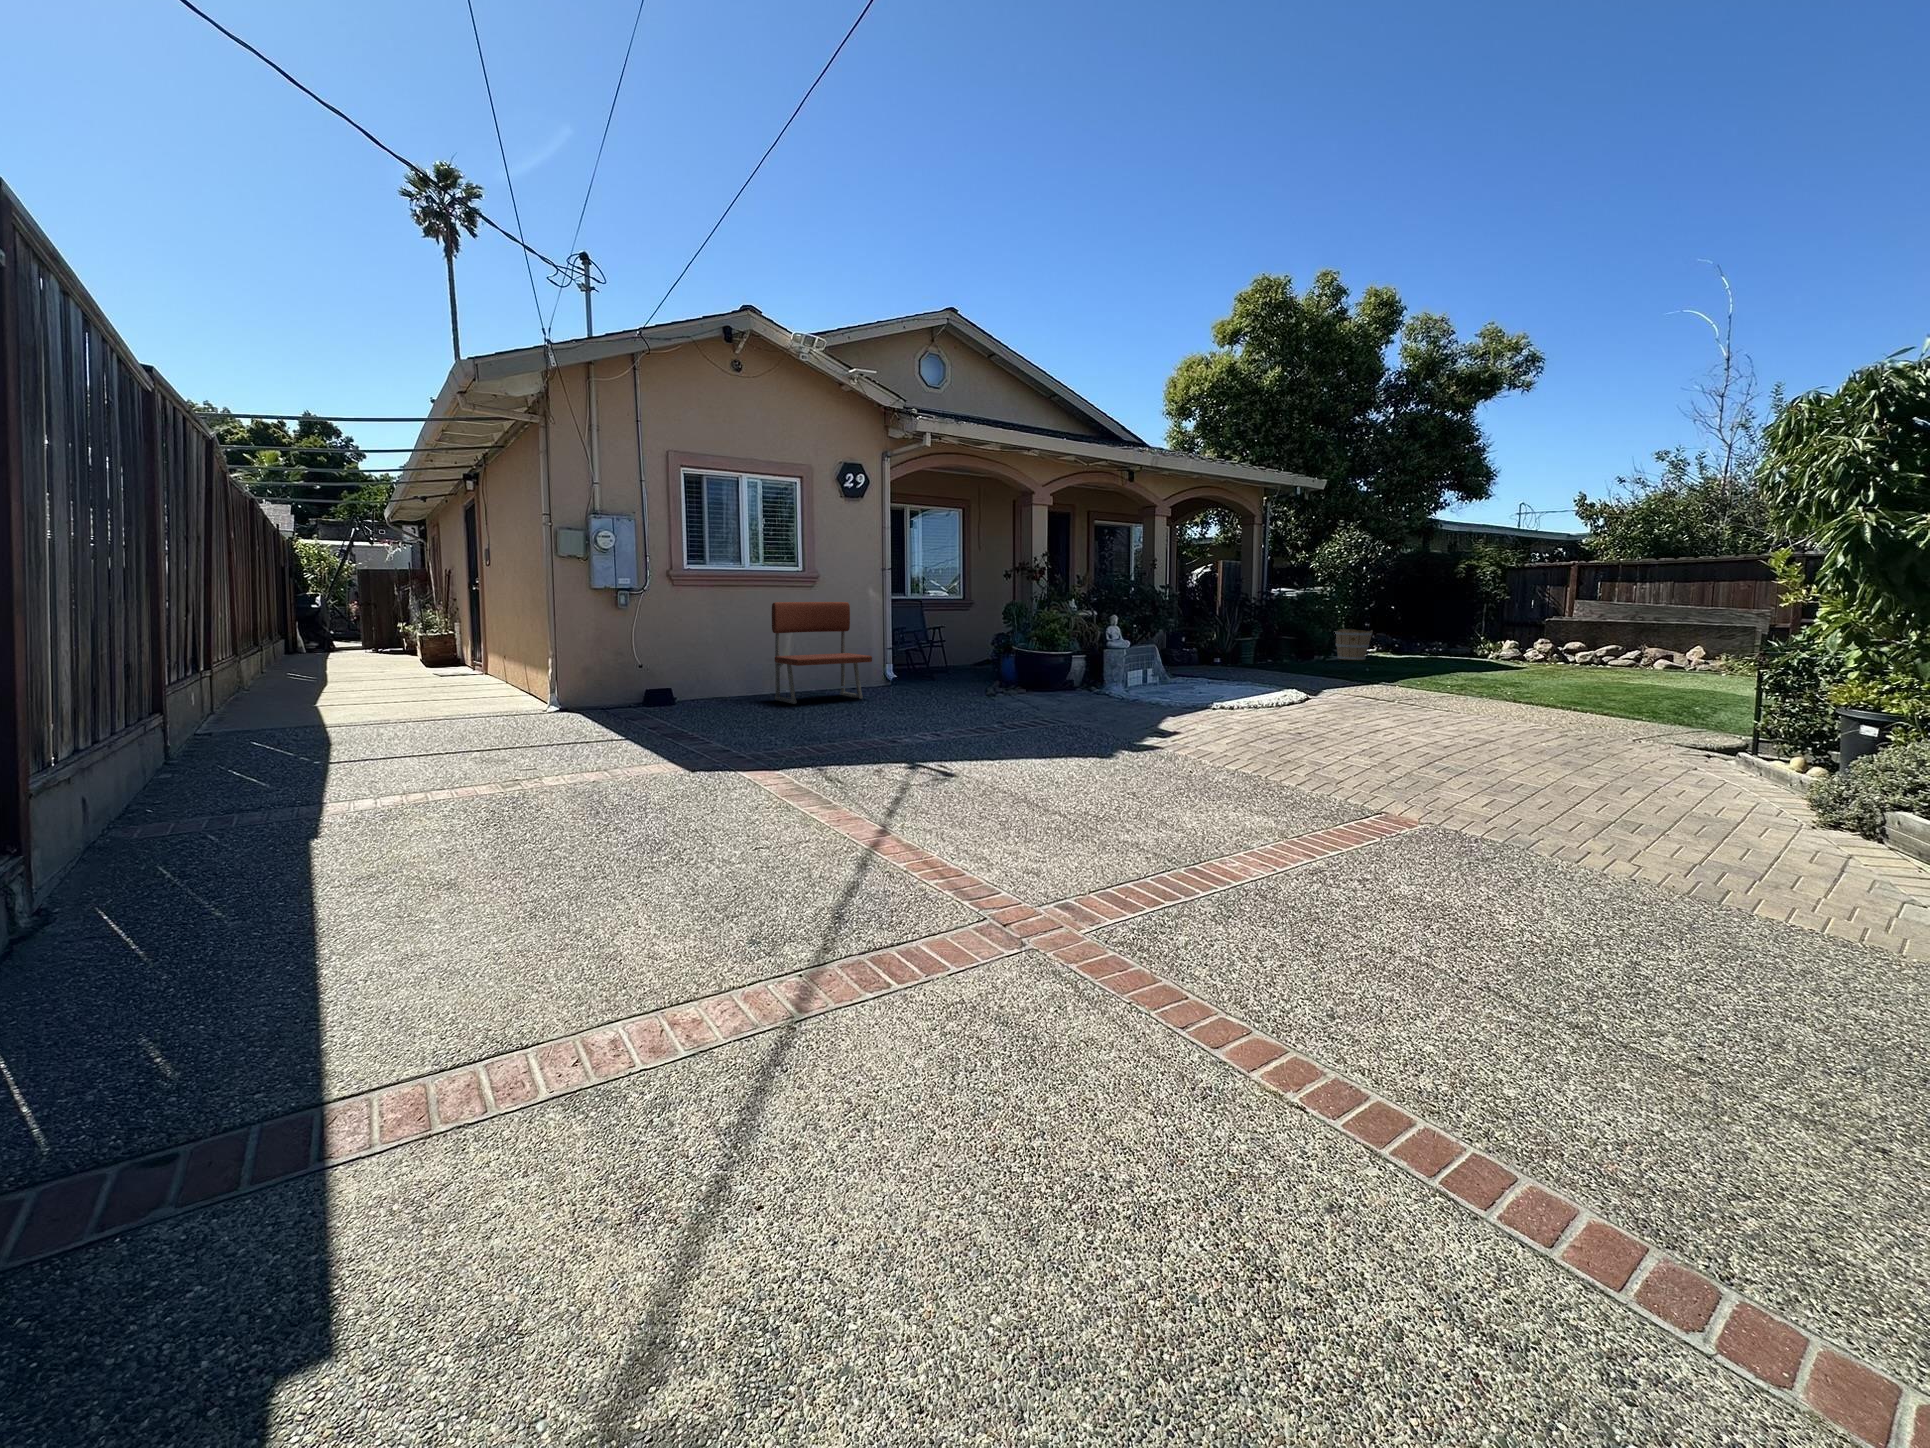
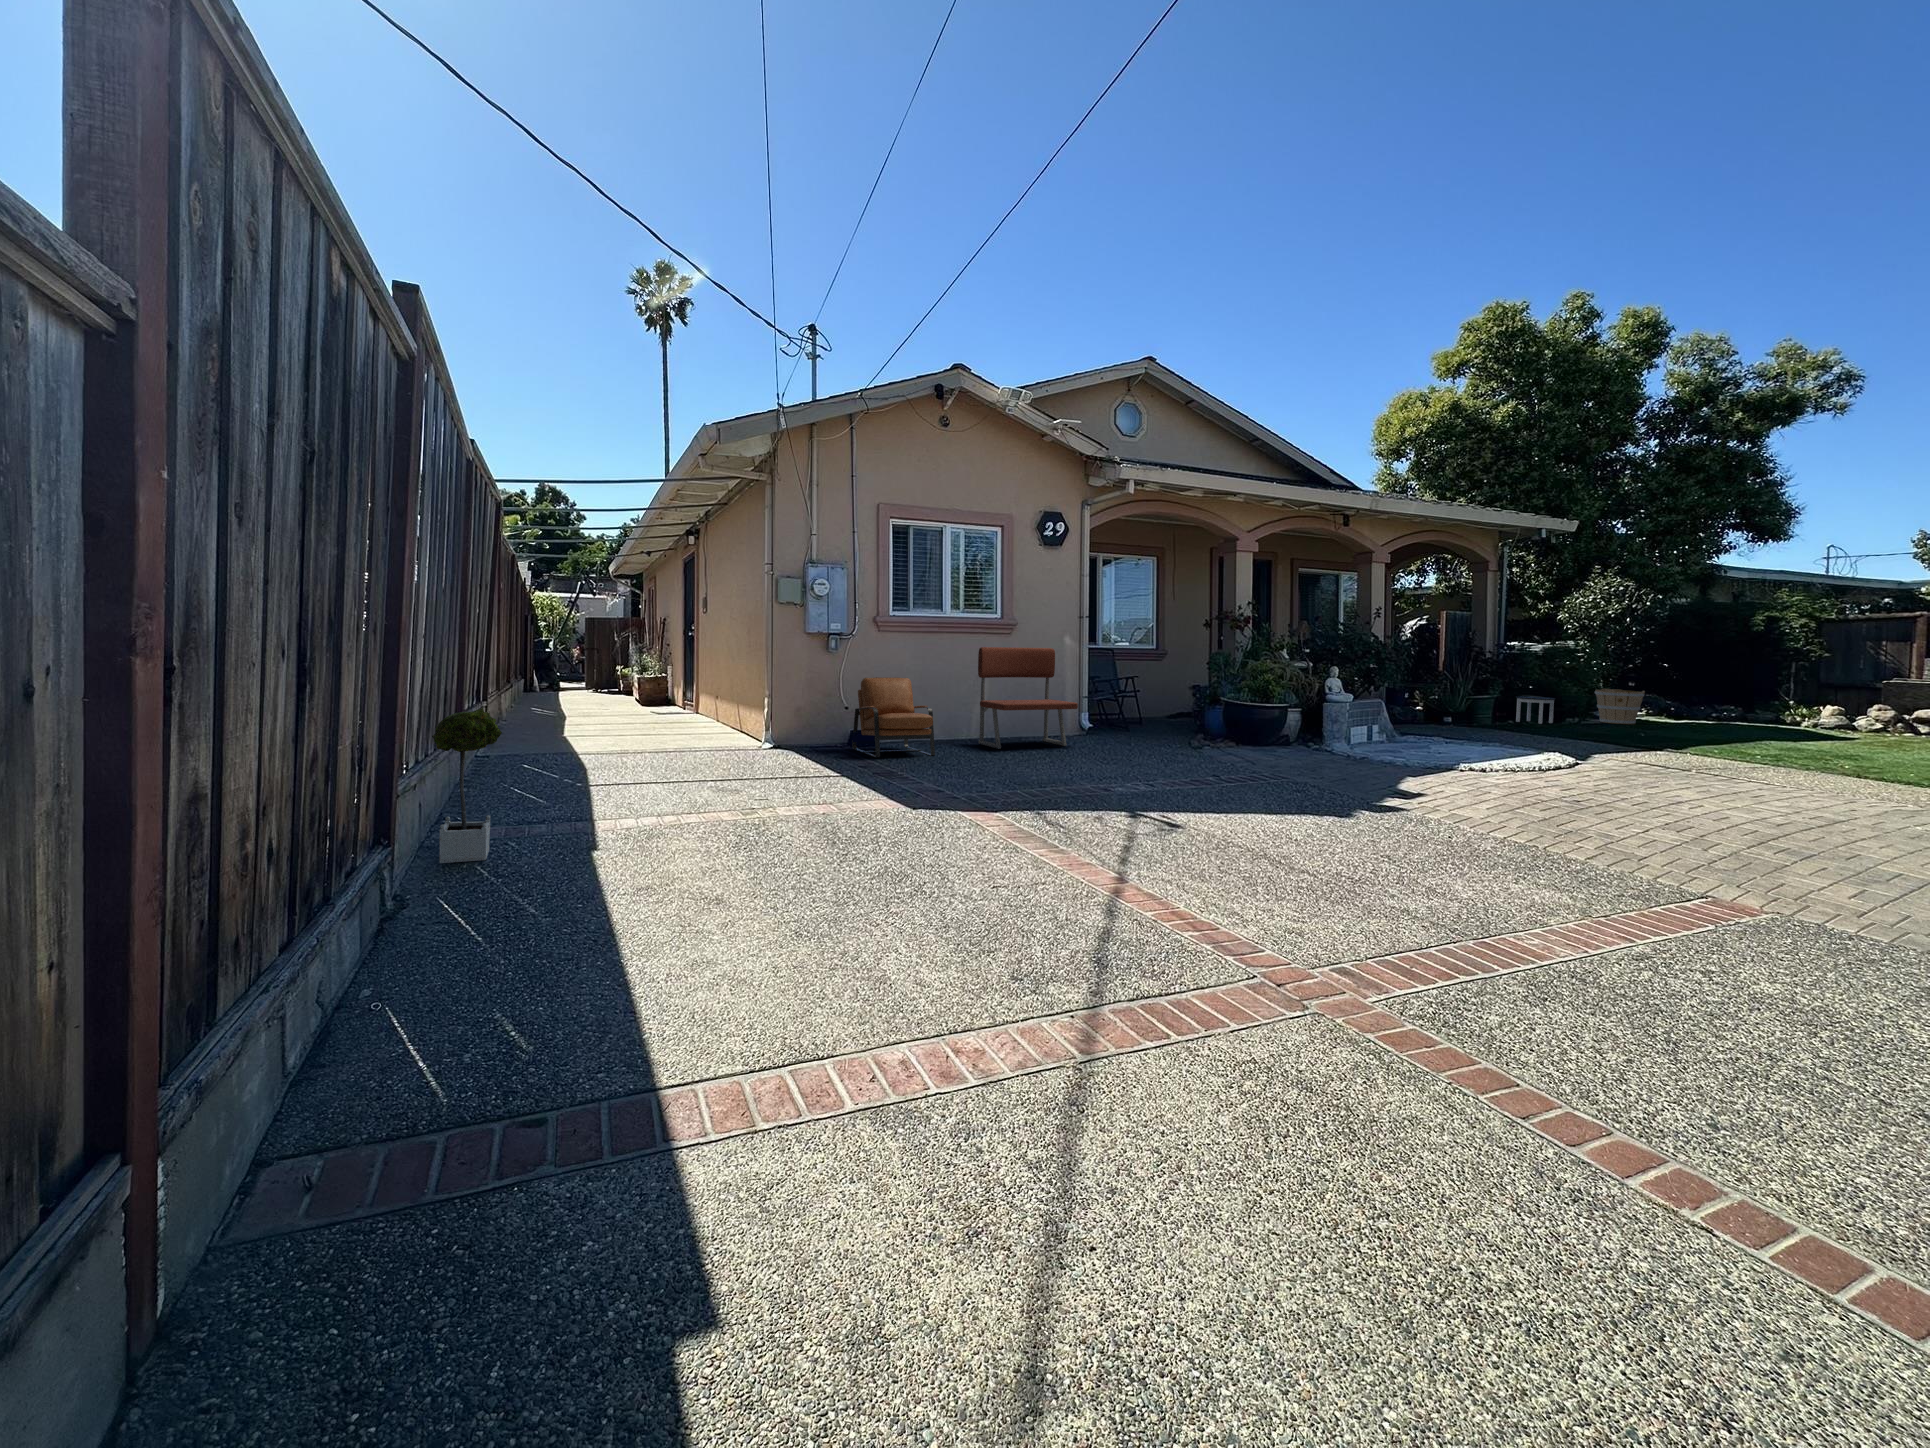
chair: none [641,635,727,719] -> present [852,677,935,758]
round table: none [1270,638,1302,662] -> present [1516,697,1556,724]
potted tree: none [102,685,193,863] -> present [432,707,502,863]

